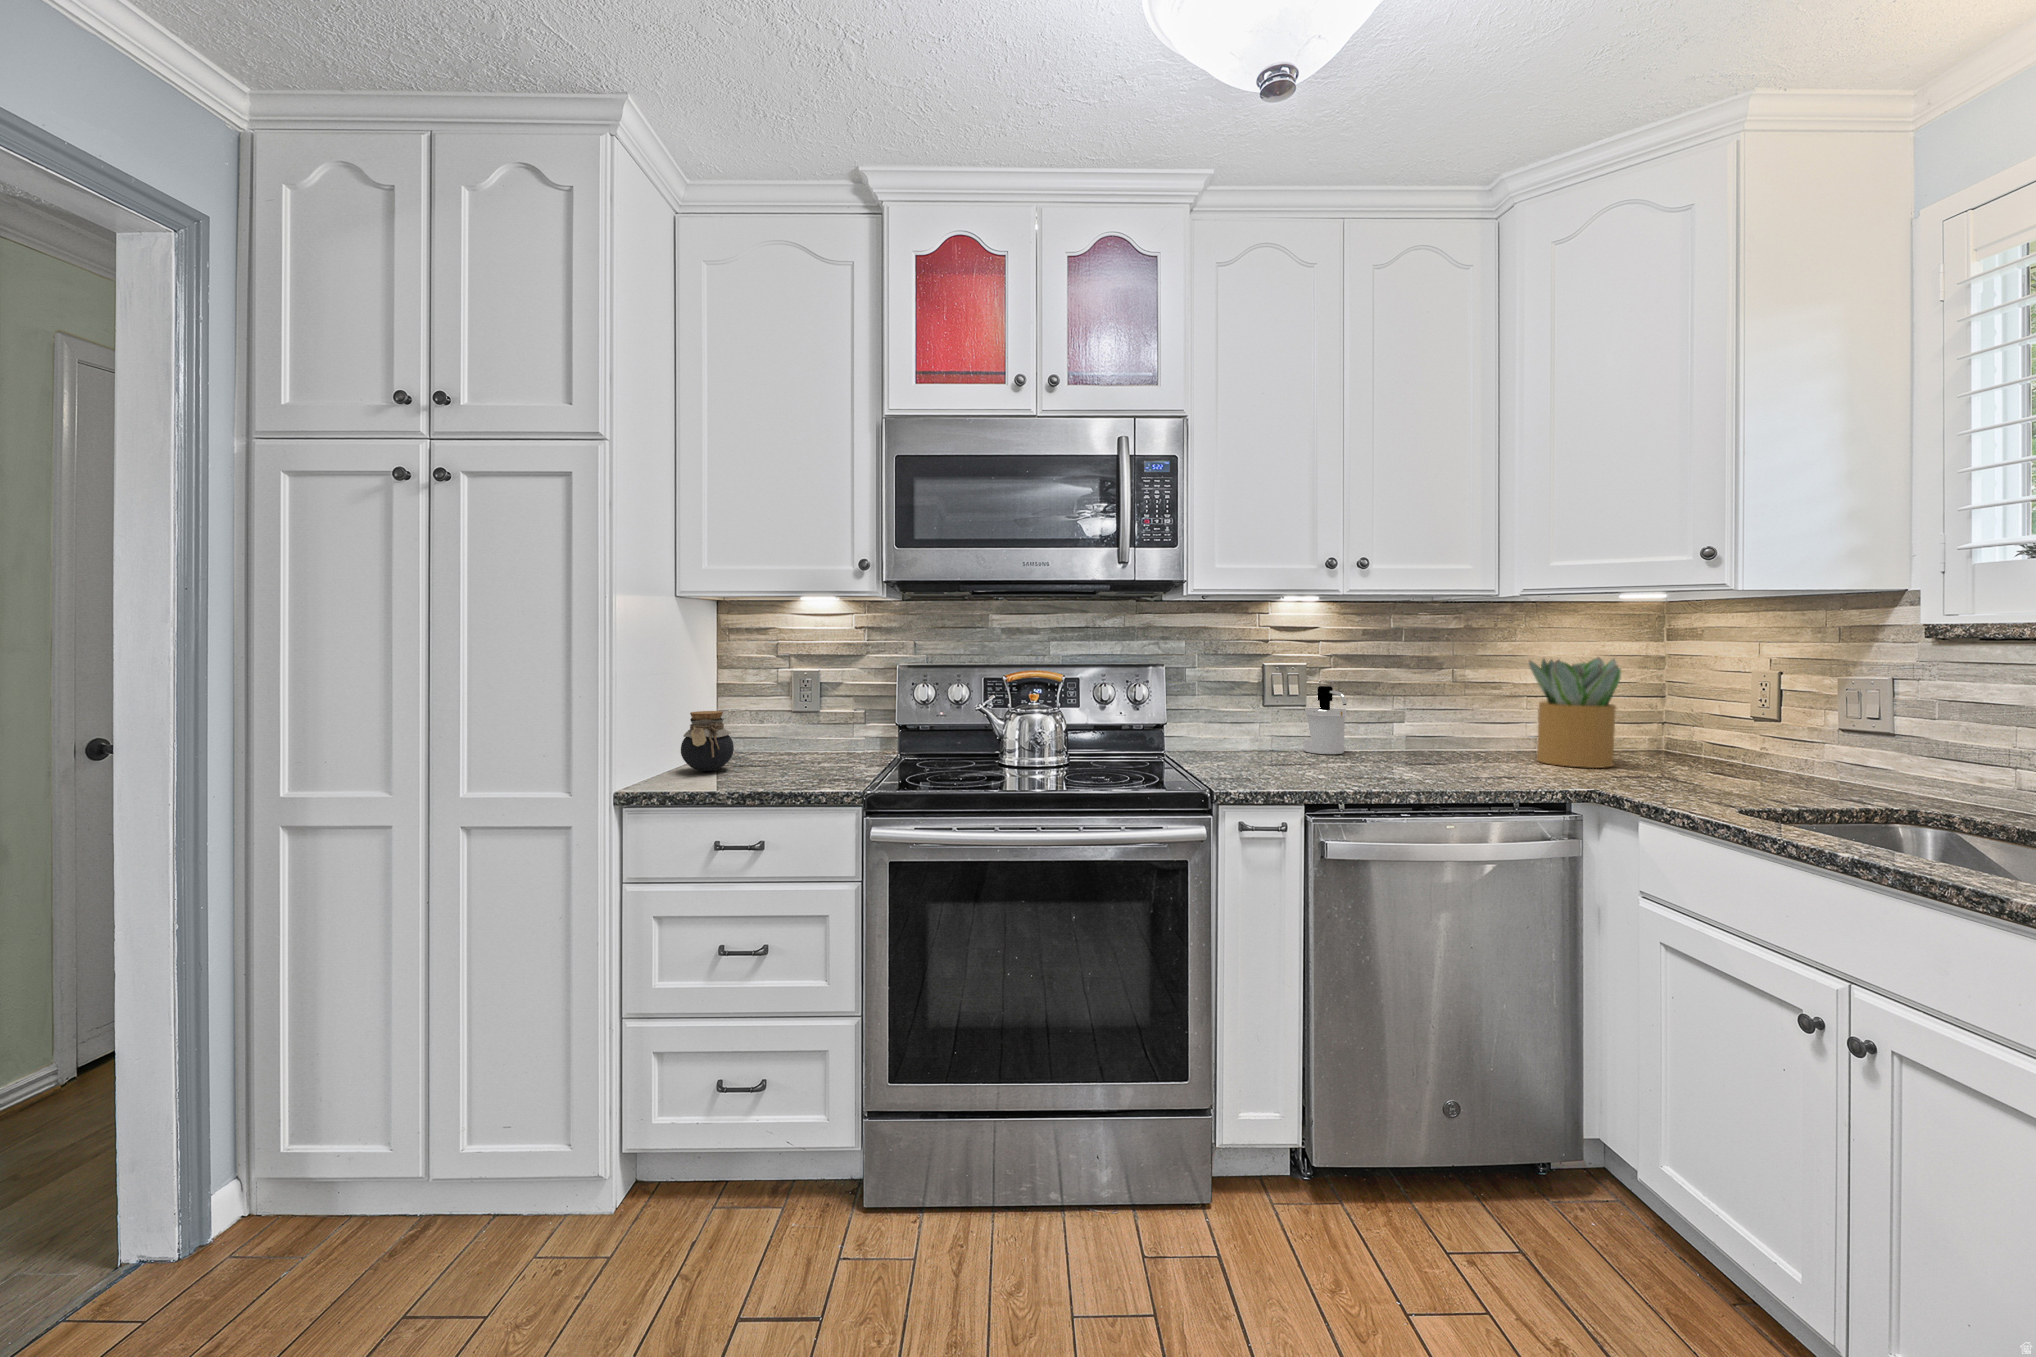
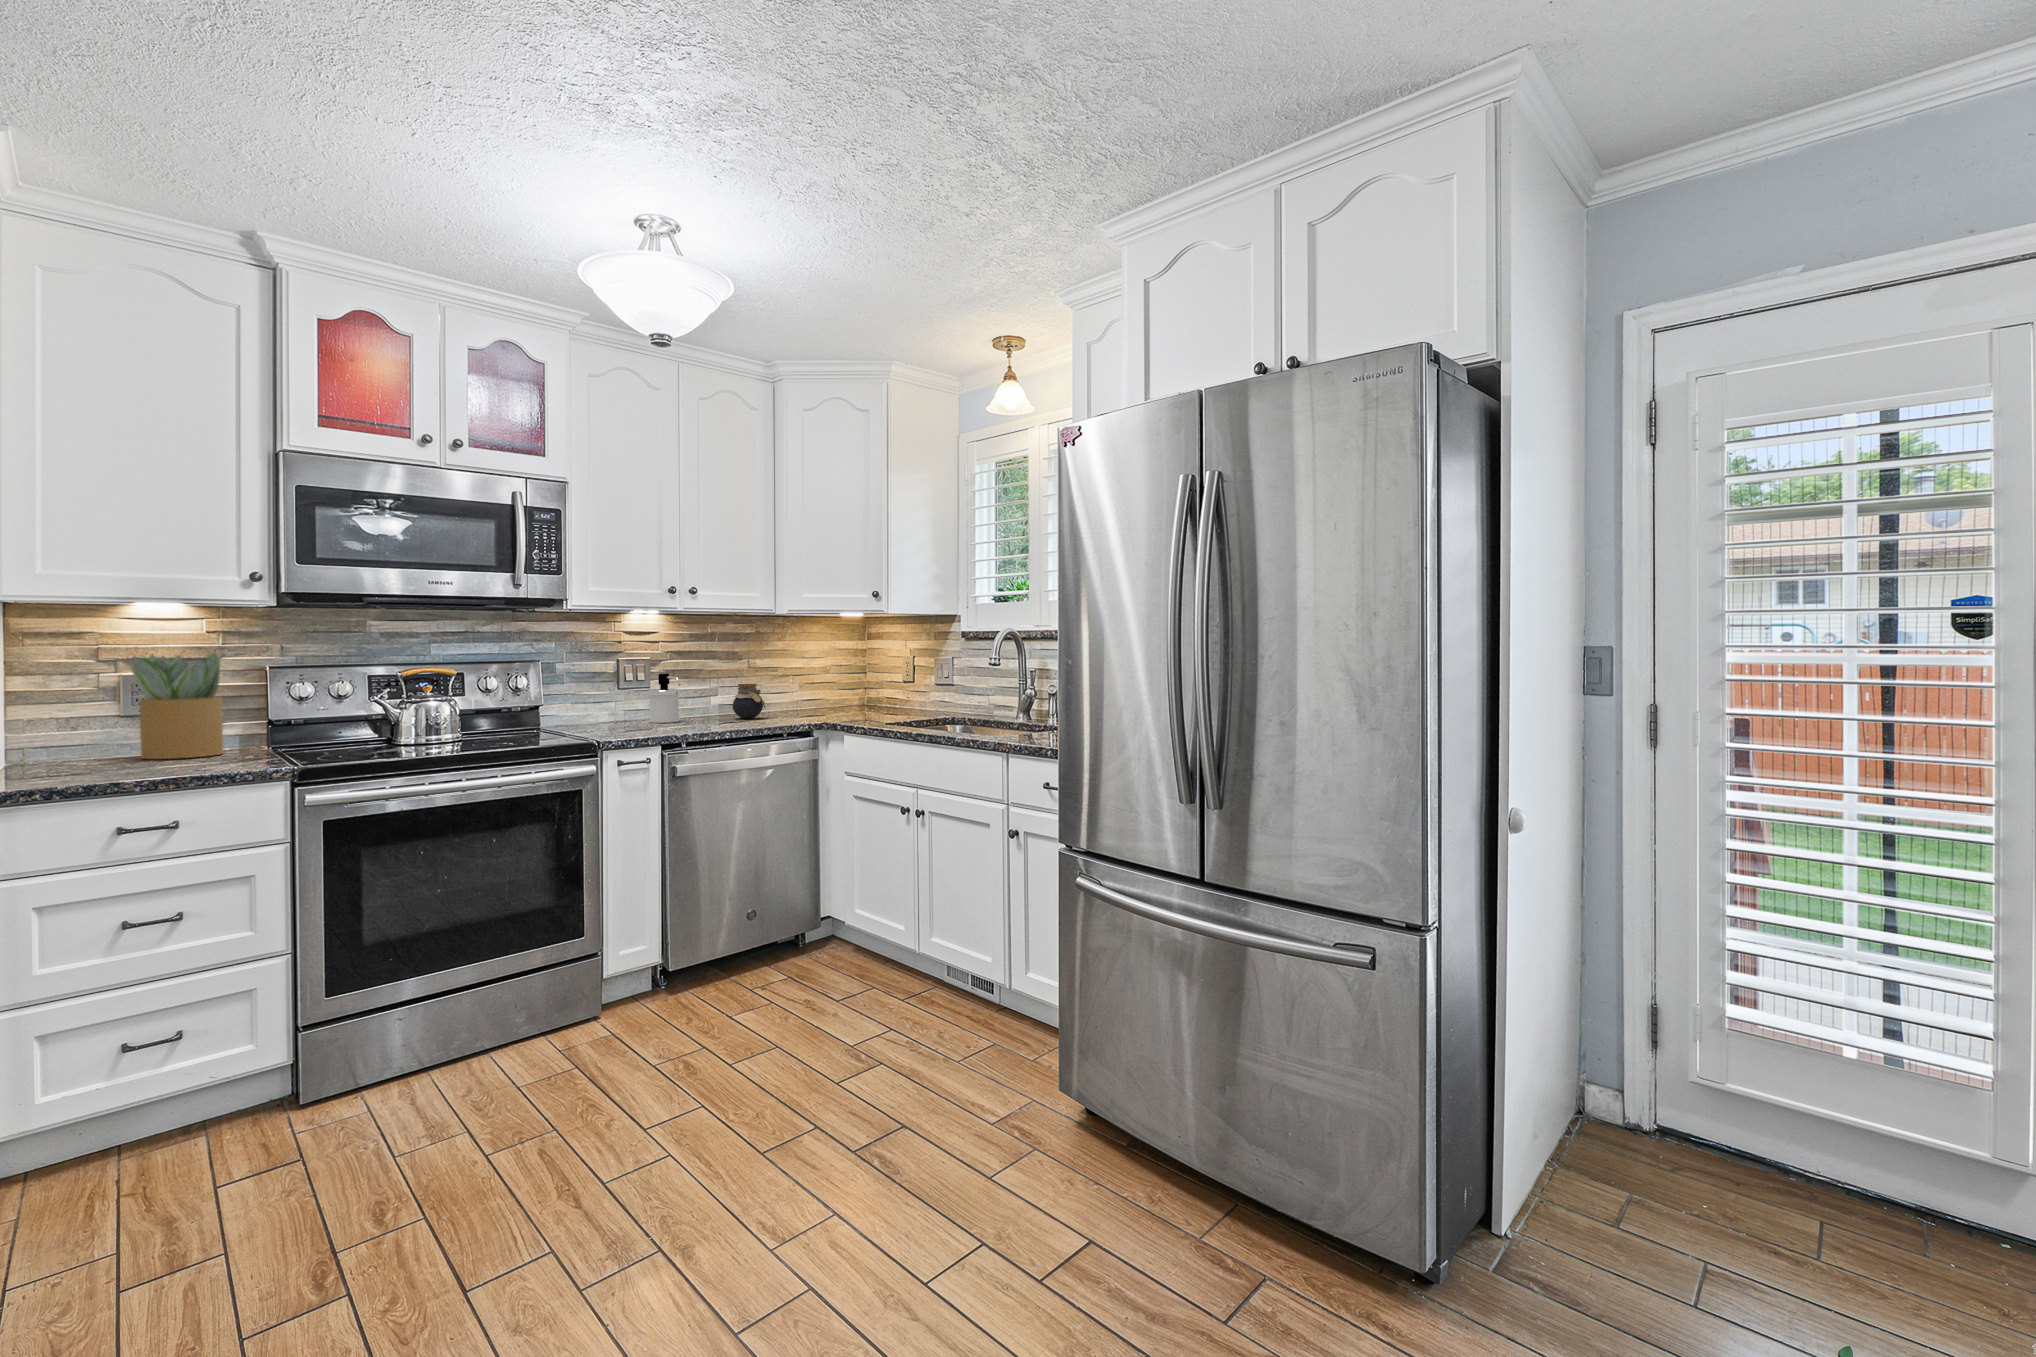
potted plant: present [1529,657,1621,768] -> present [130,653,223,759]
jar: present [681,711,734,771] -> present [733,684,765,719]

